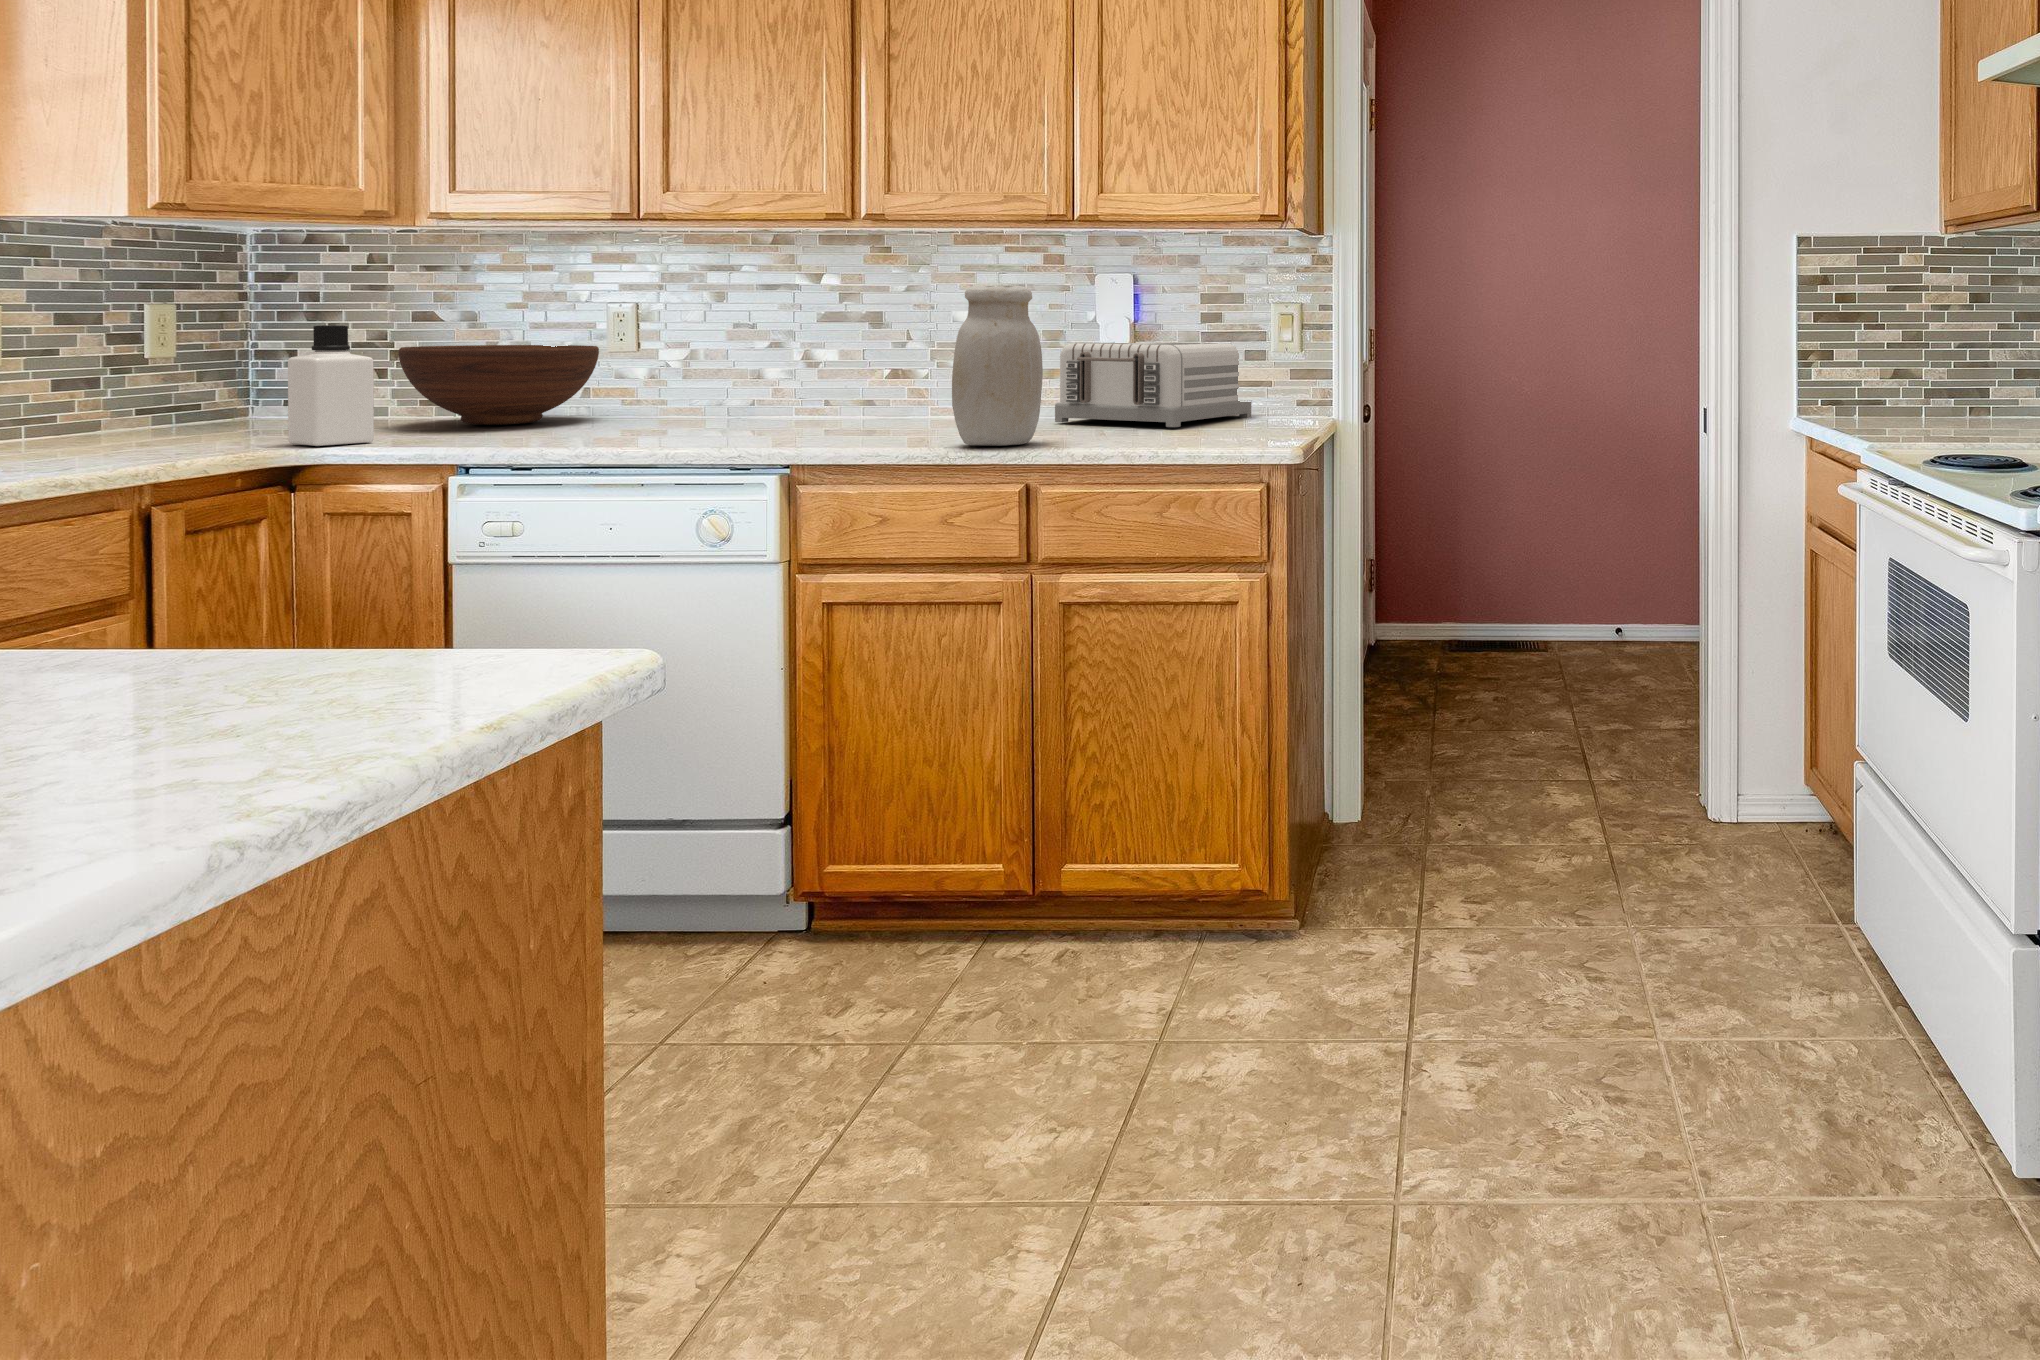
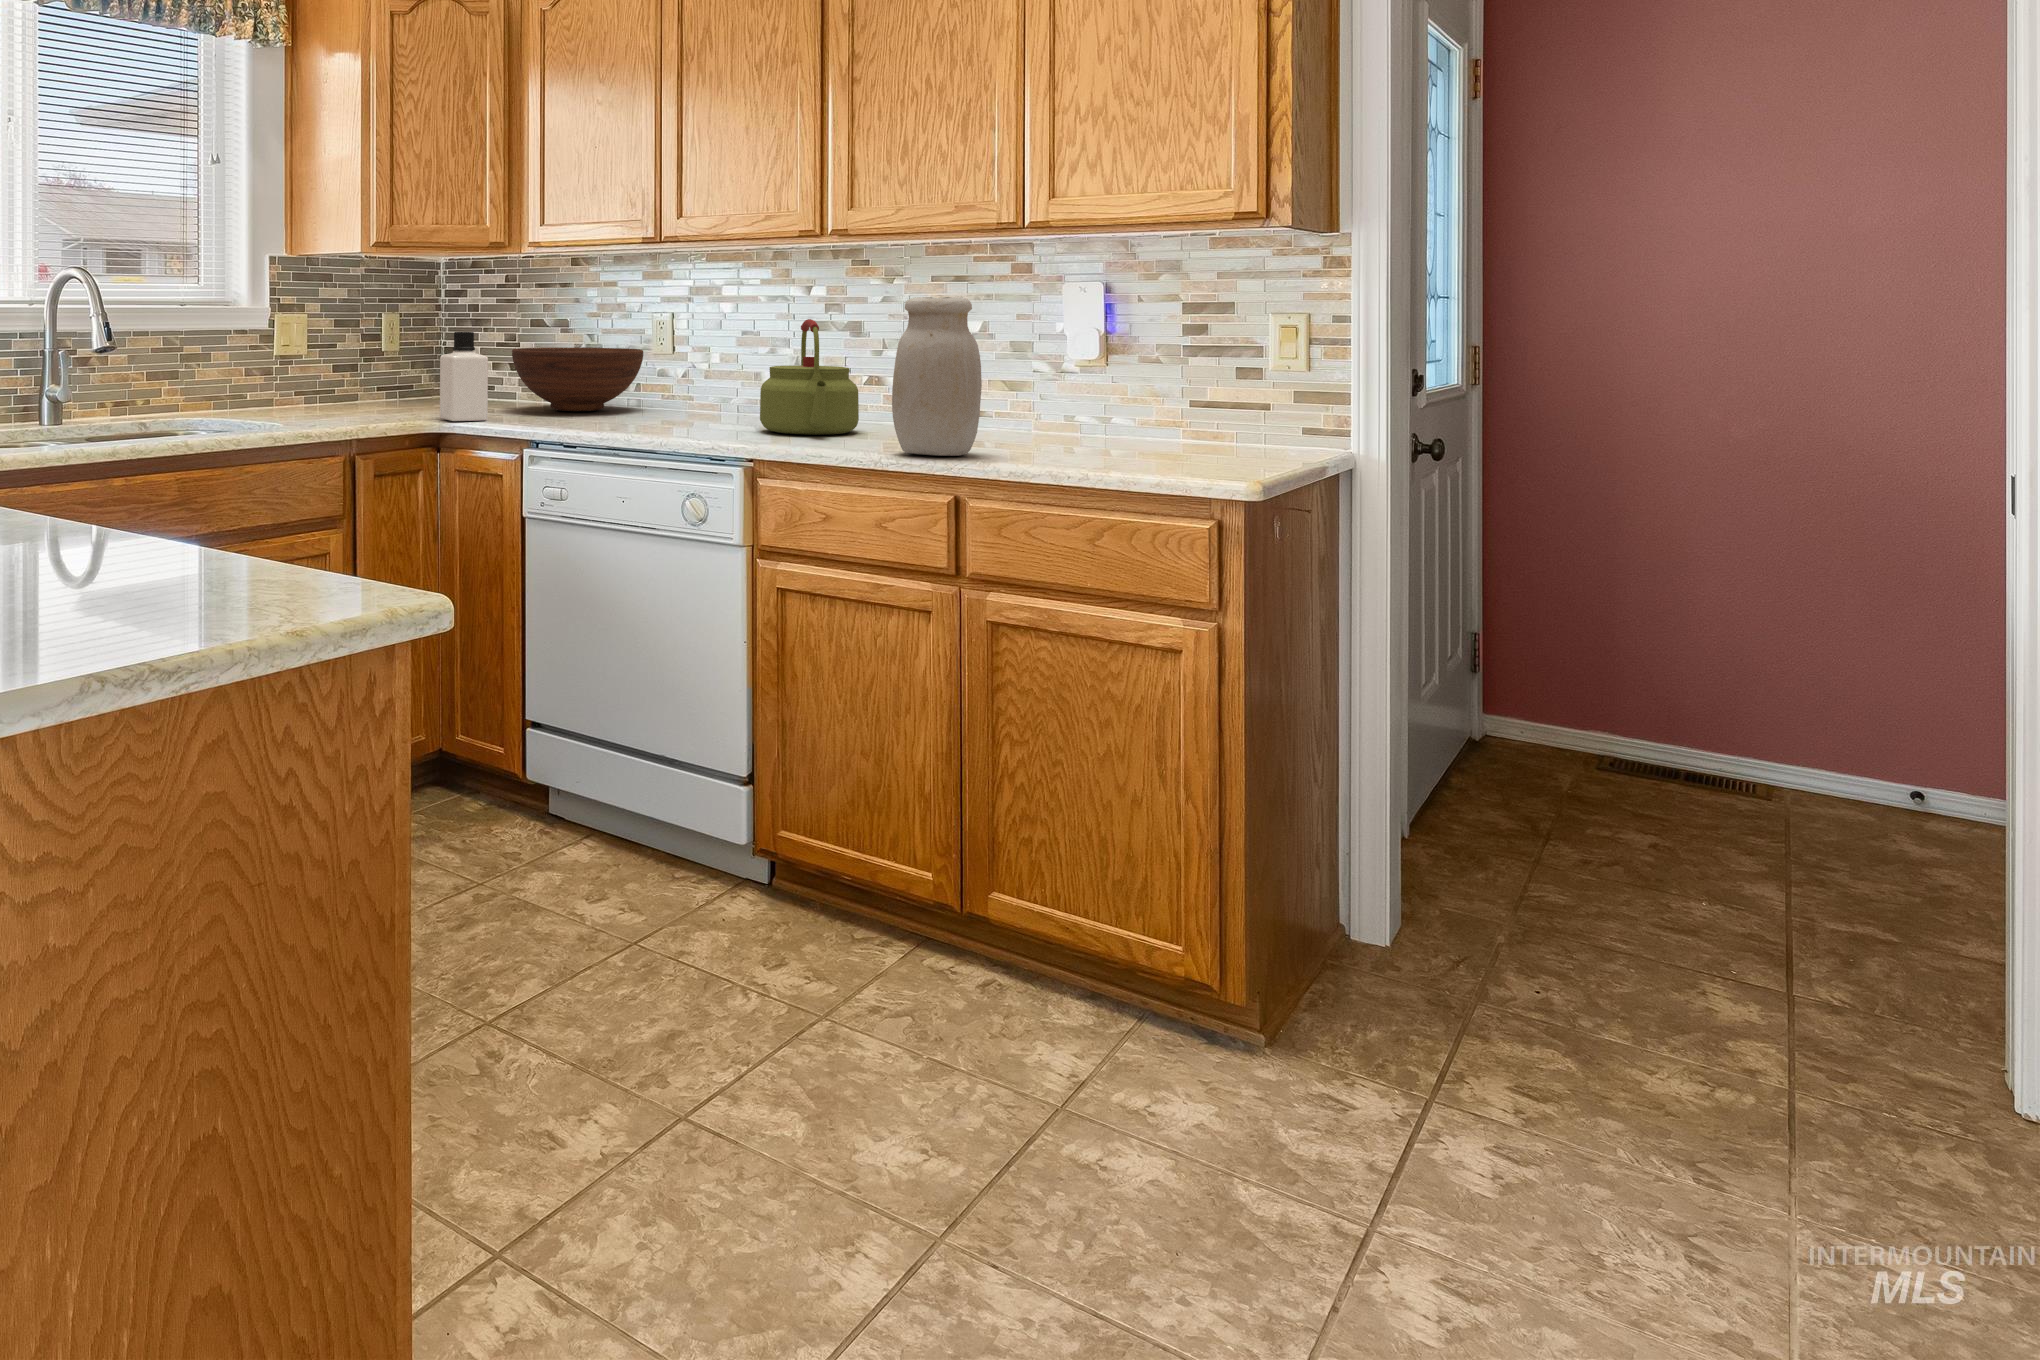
kettle: none [779,309,893,434] -> present [760,319,859,435]
toaster: present [1055,341,1251,427] -> none [1015,353,1247,448]

